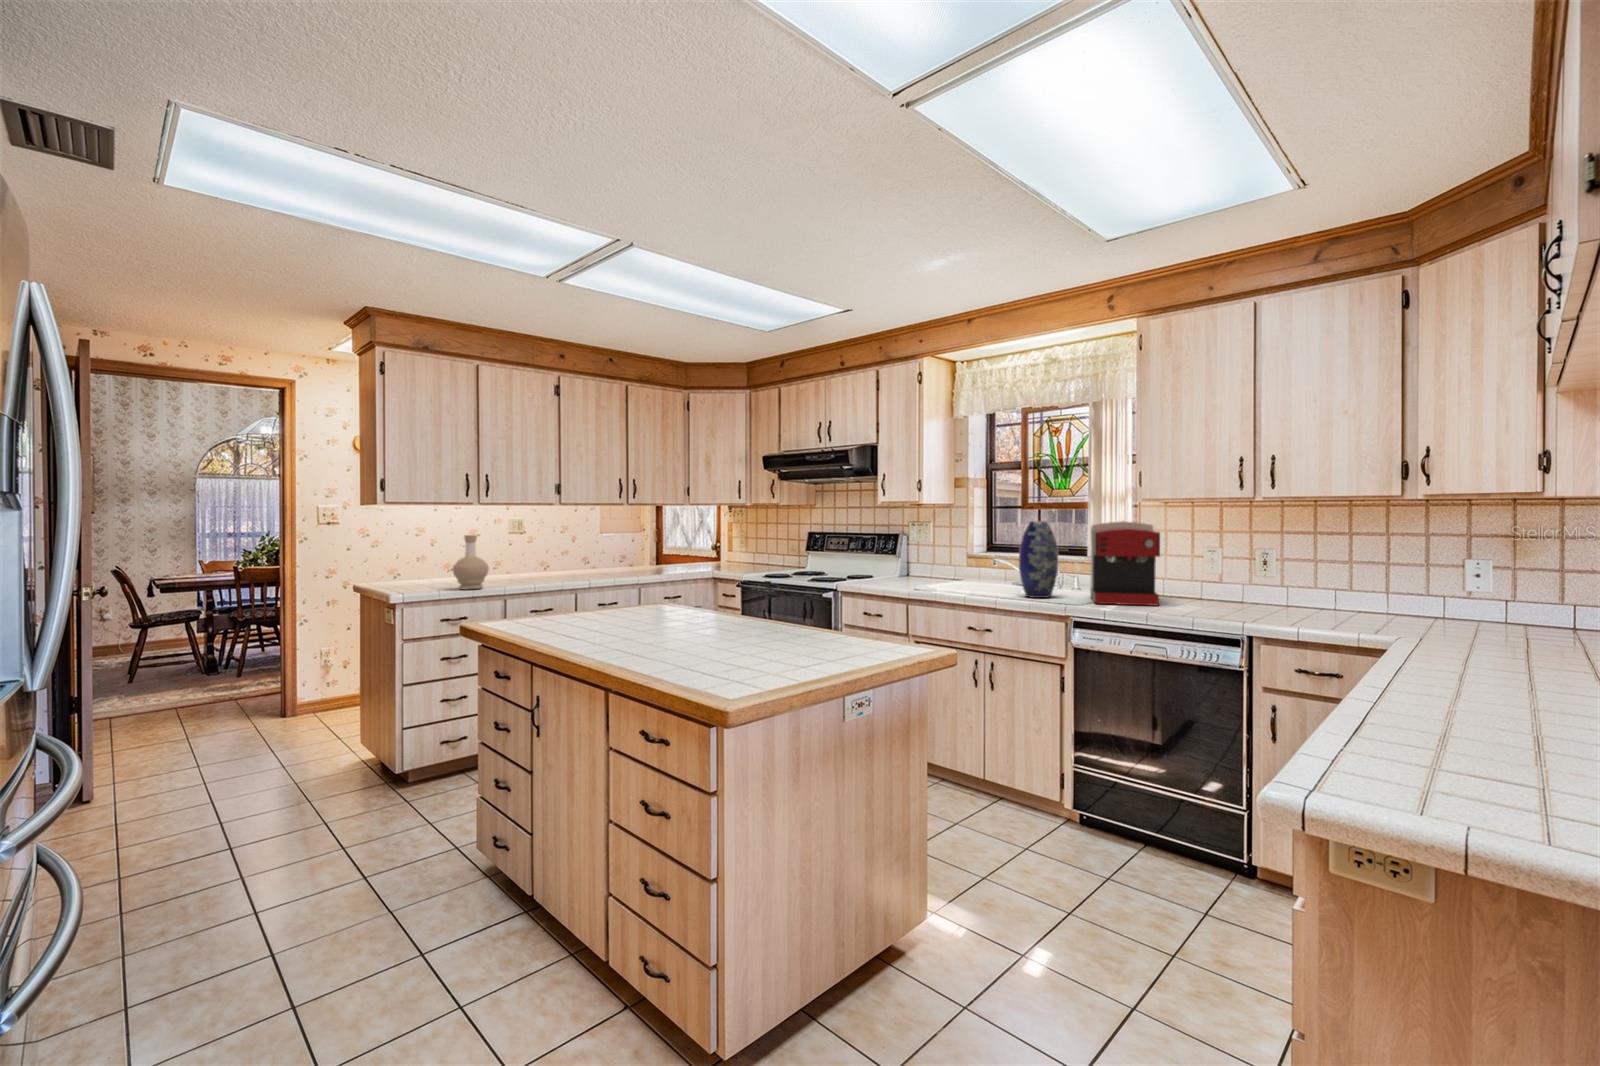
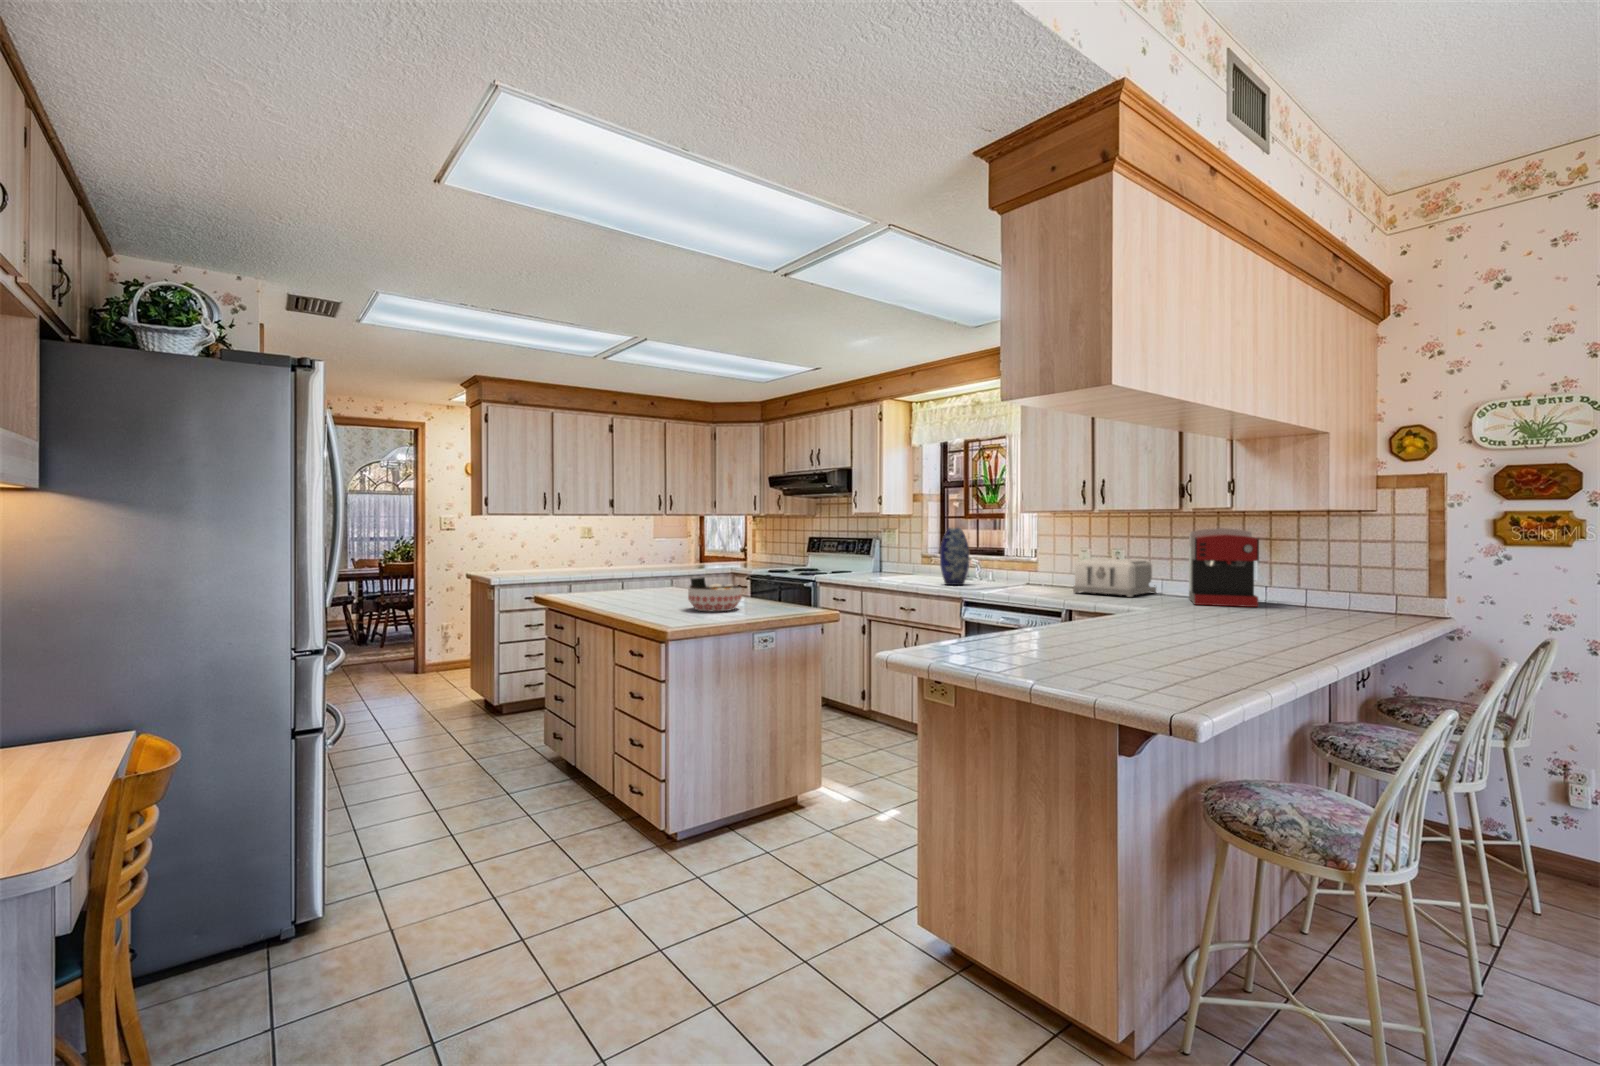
coffee maker: present [1090,521,1160,606] -> present [1189,528,1259,607]
bottle: present [453,535,489,590] -> none [534,537,559,577]
toaster: none [1222,562,1327,617] -> present [1073,558,1156,597]
bowl: none [718,599,800,655] -> present [688,577,742,611]

